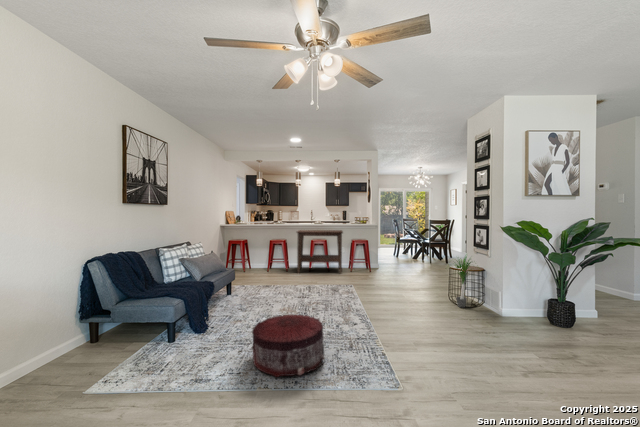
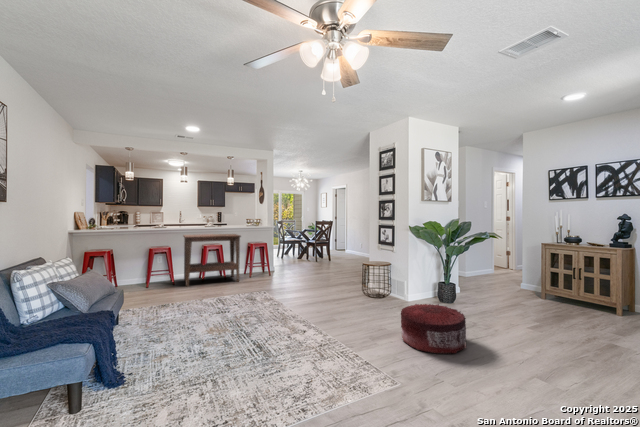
potted plant: present [455,257,471,308] -> none [359,249,392,300]
pouf: present [252,314,324,377] -> present [401,304,466,354]

